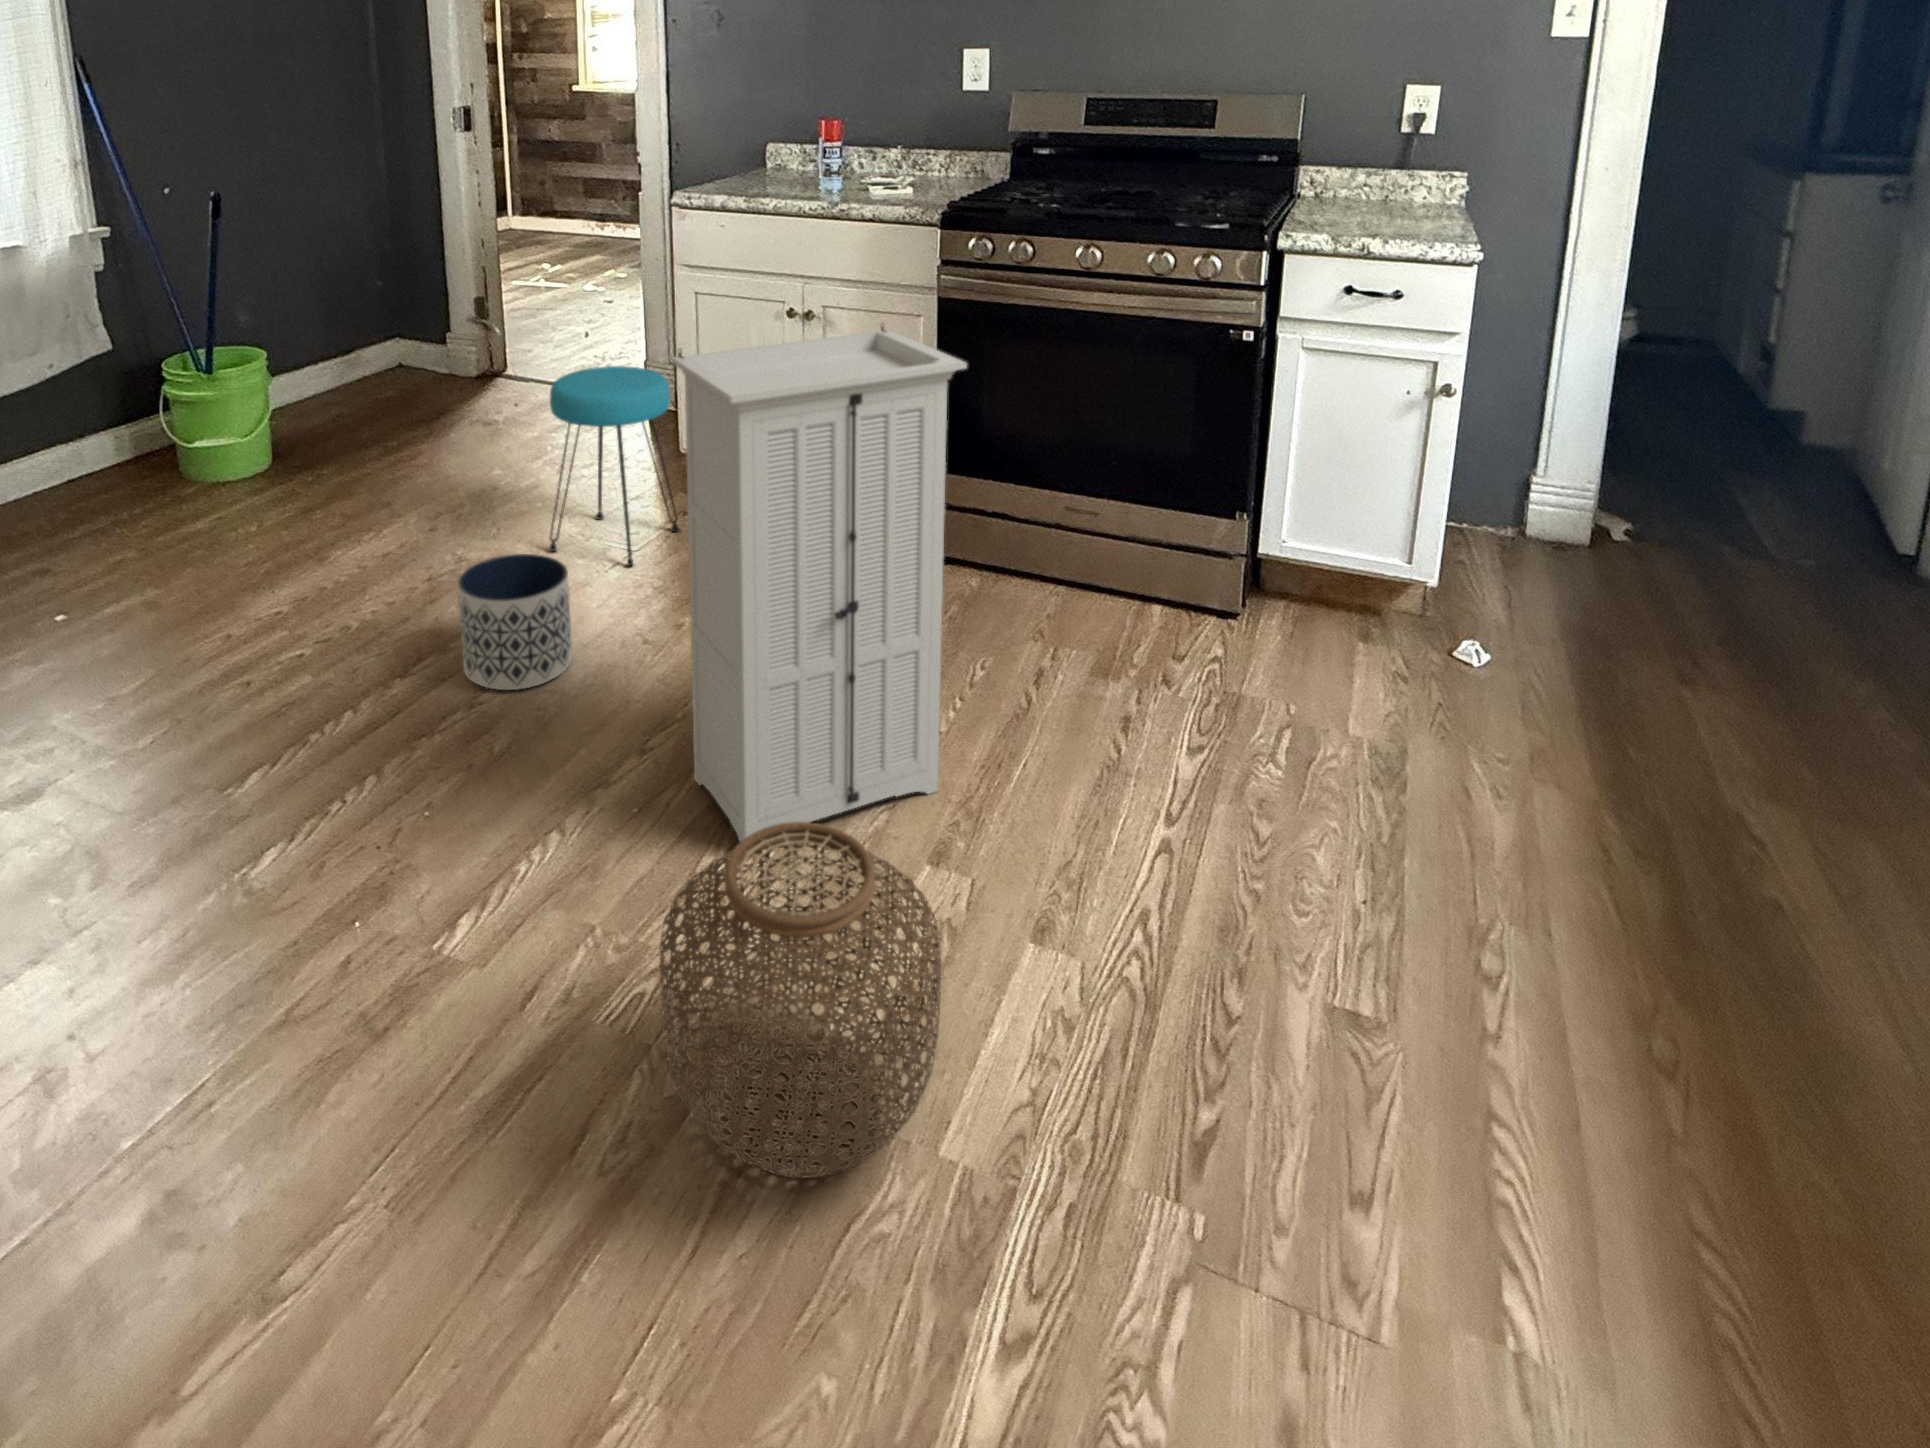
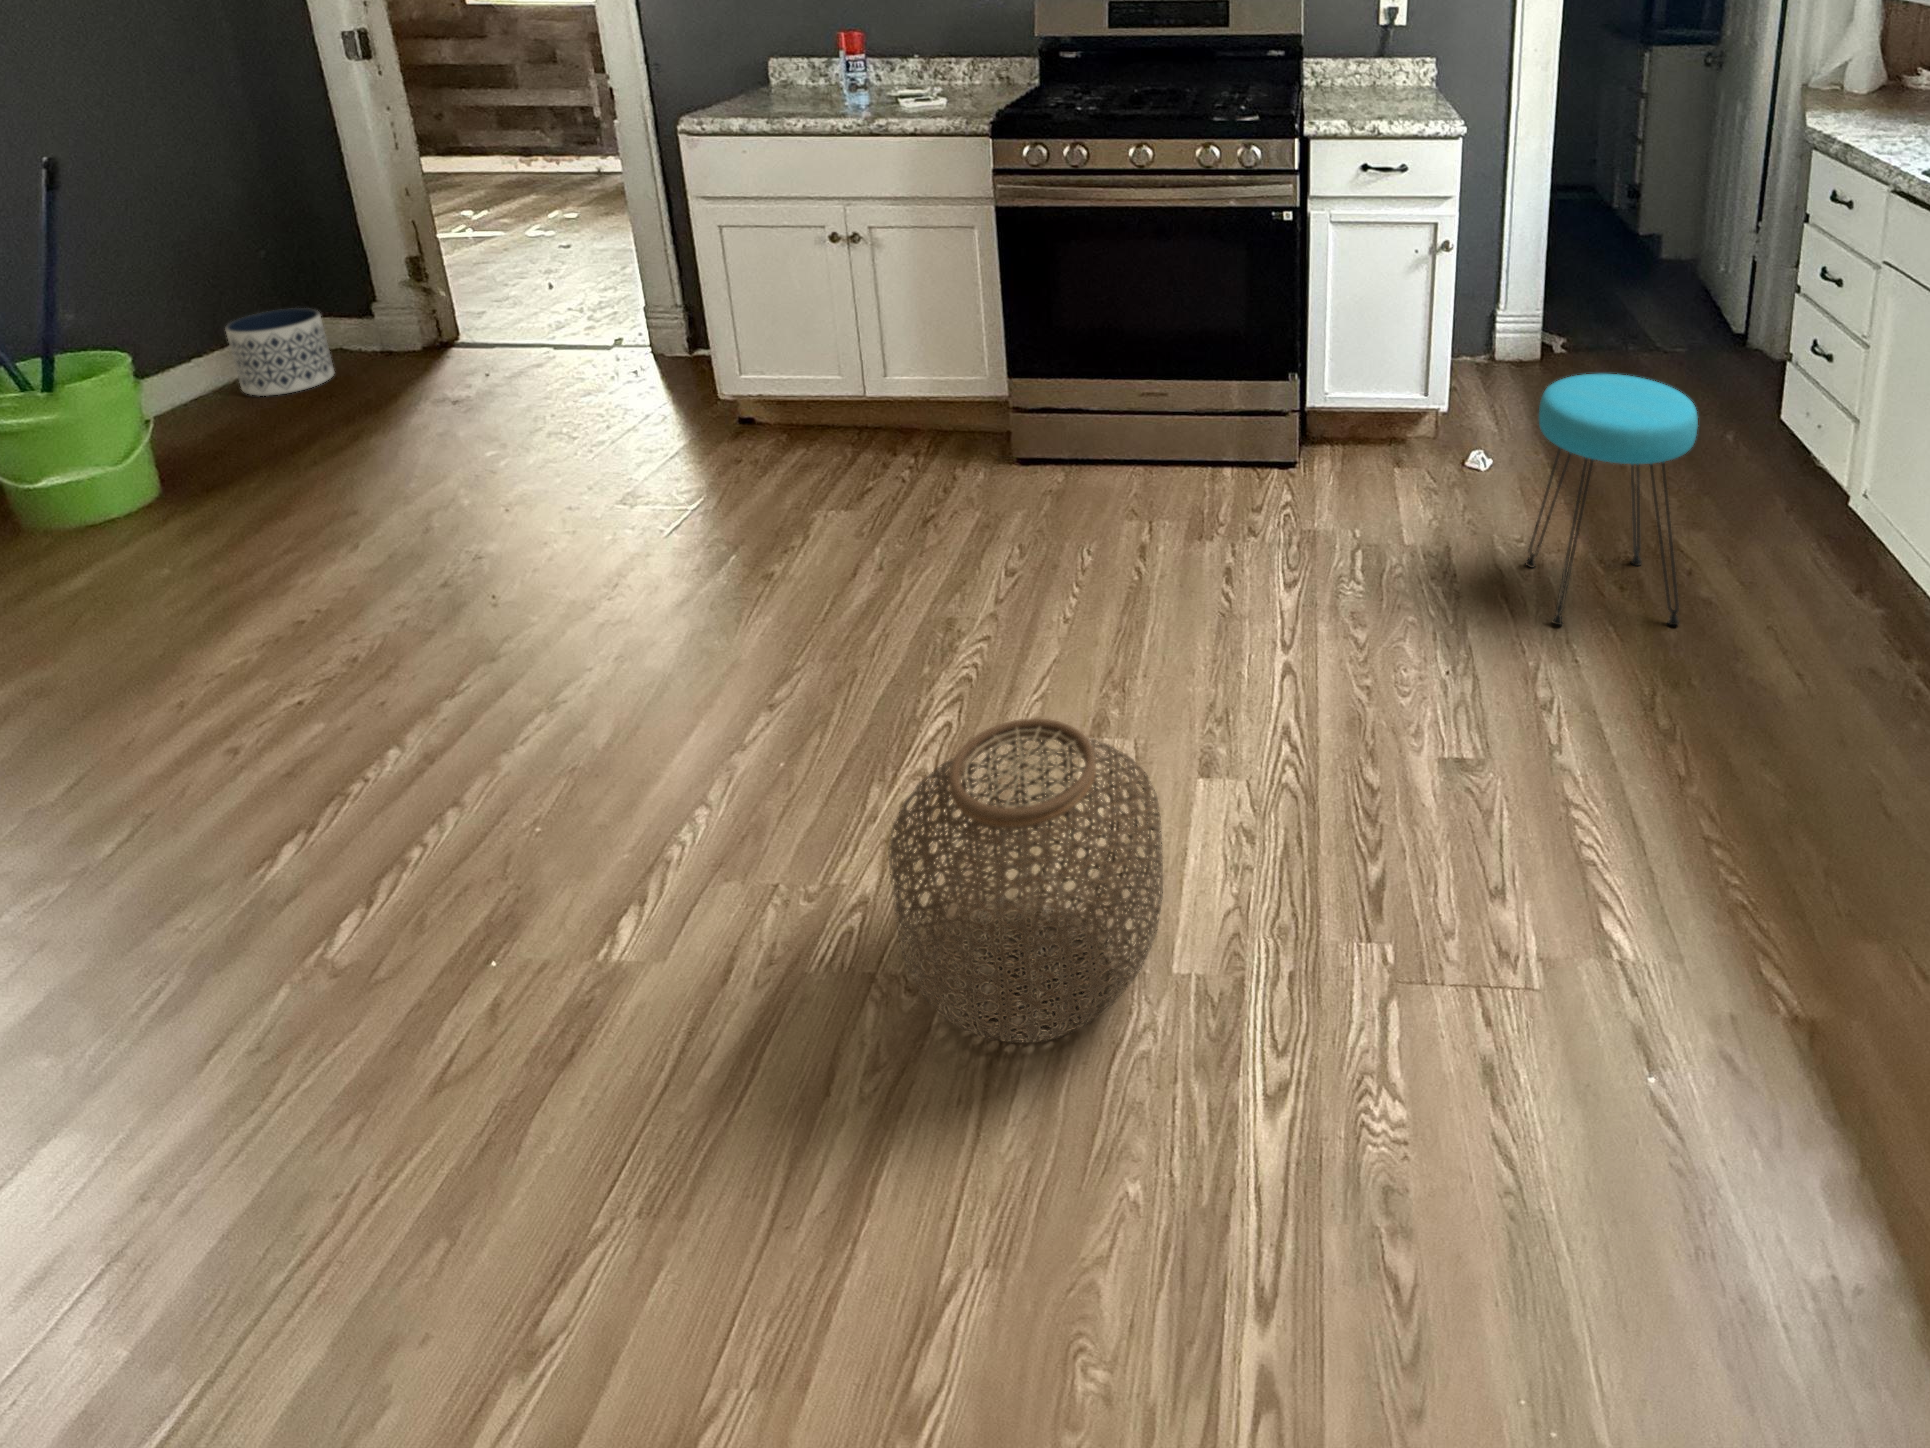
storage cabinet: present [672,327,967,842] -> none [771,235,1080,771]
stool: present [549,366,679,566] -> present [1525,374,1698,625]
planter: present [458,554,572,690] -> present [225,308,334,396]

